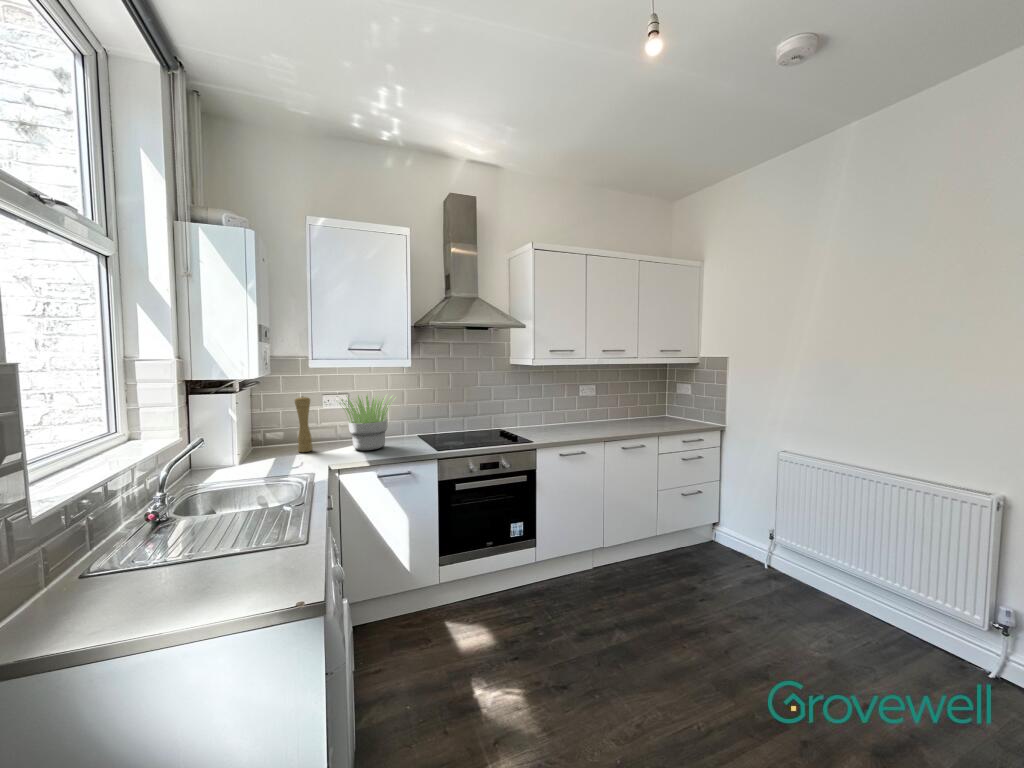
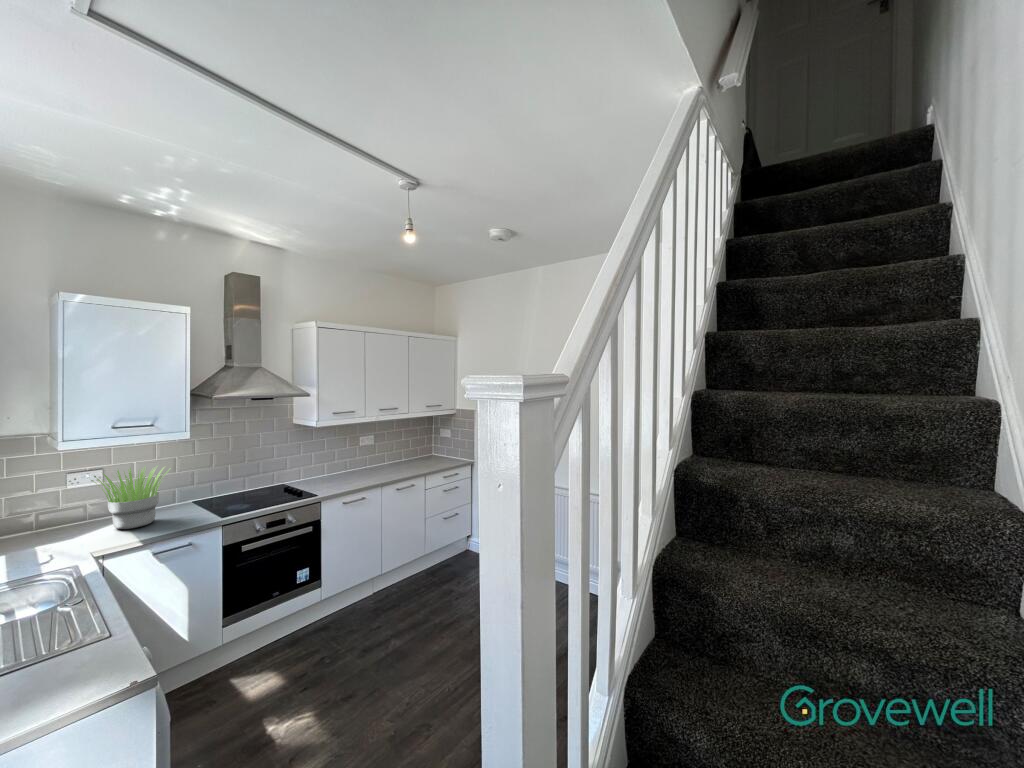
pepper mill: present [295,397,313,452] -> none [30,480,55,543]

